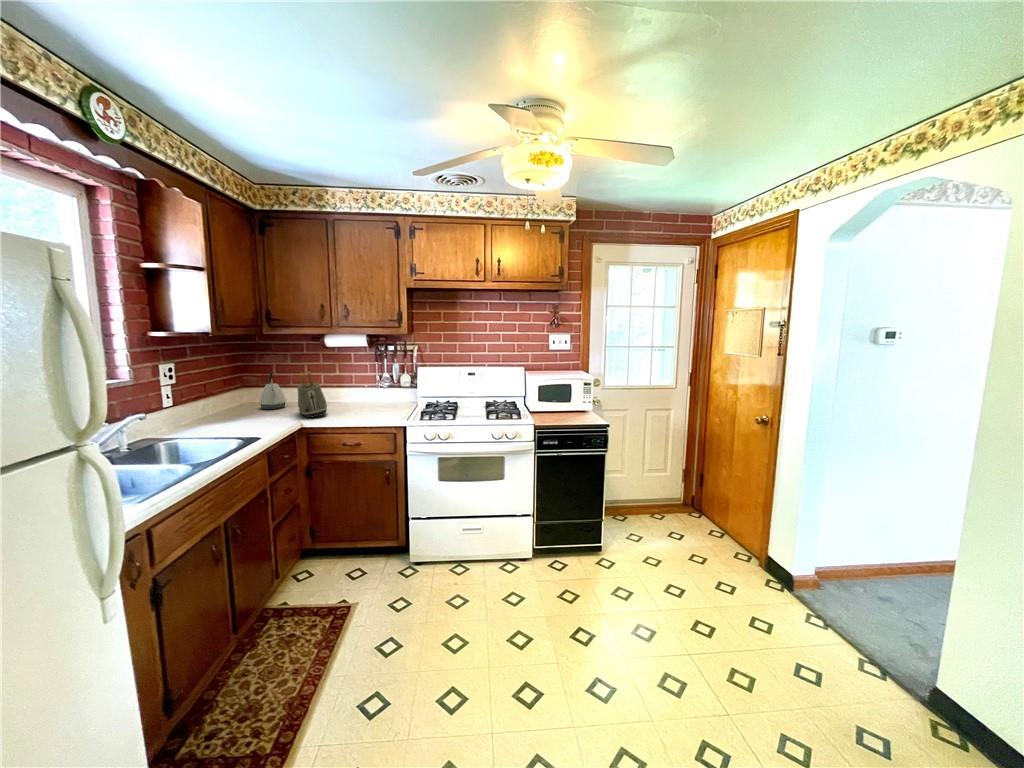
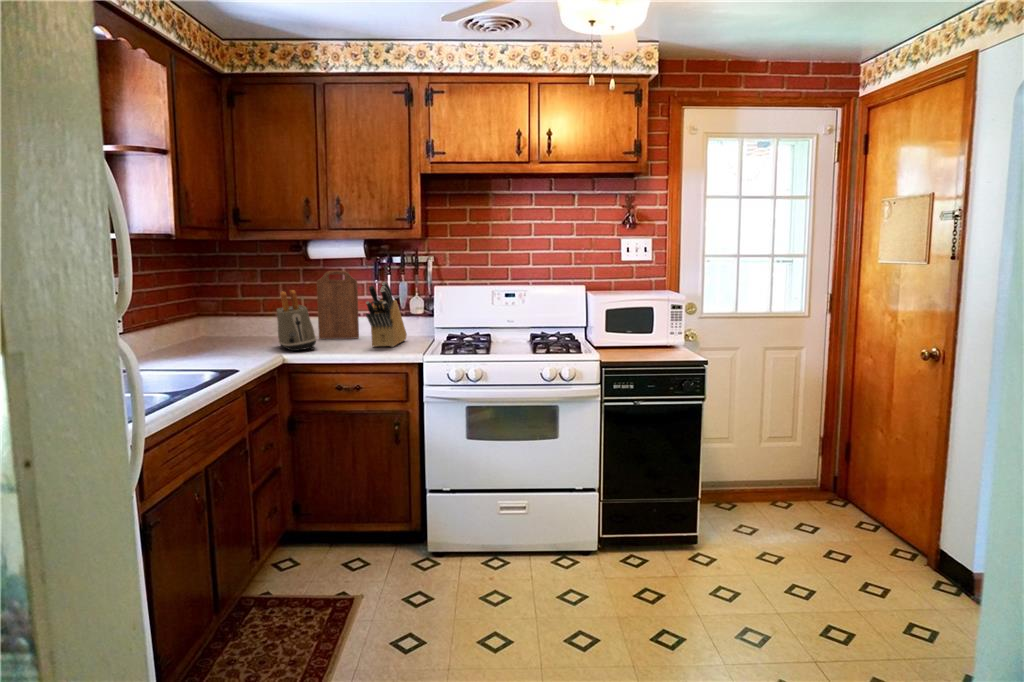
cutting board: none [330,356,362,405] -> present [317,271,359,339]
knife block: none [364,366,397,413] -> present [366,282,407,347]
kettle: present [259,371,286,409] -> none [224,292,258,343]

